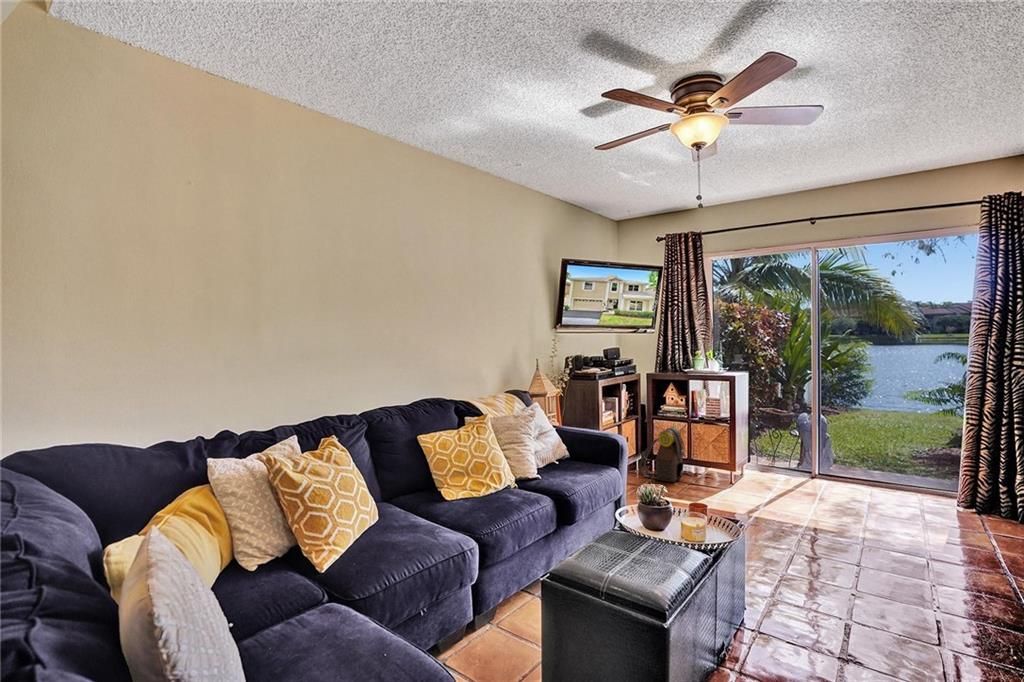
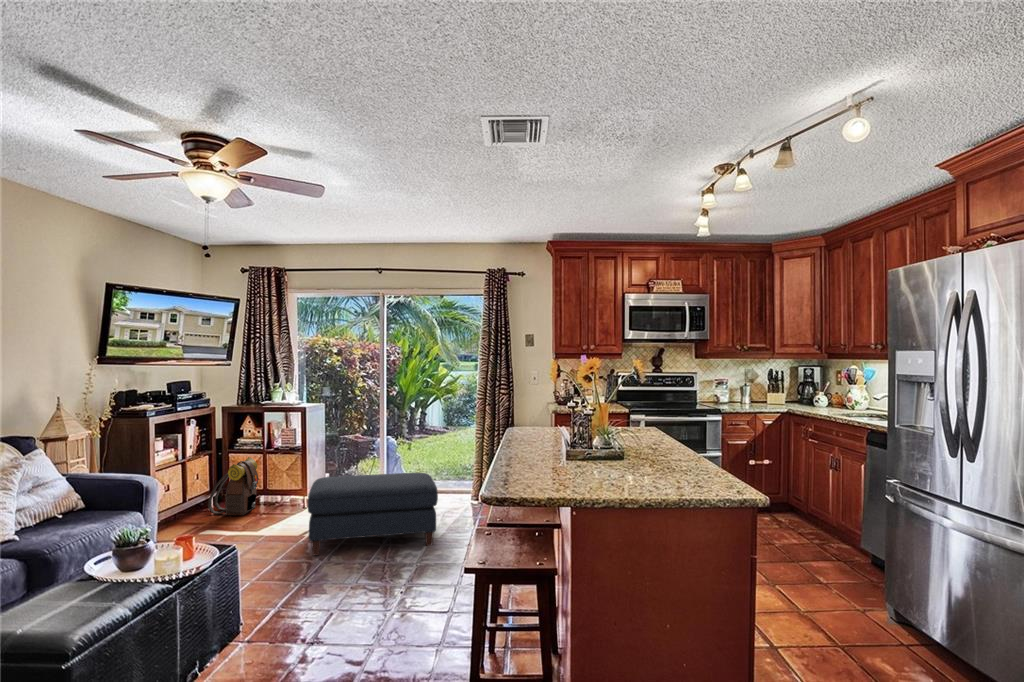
ottoman: none [761,454,948,561] -> present [308,473,438,555]

